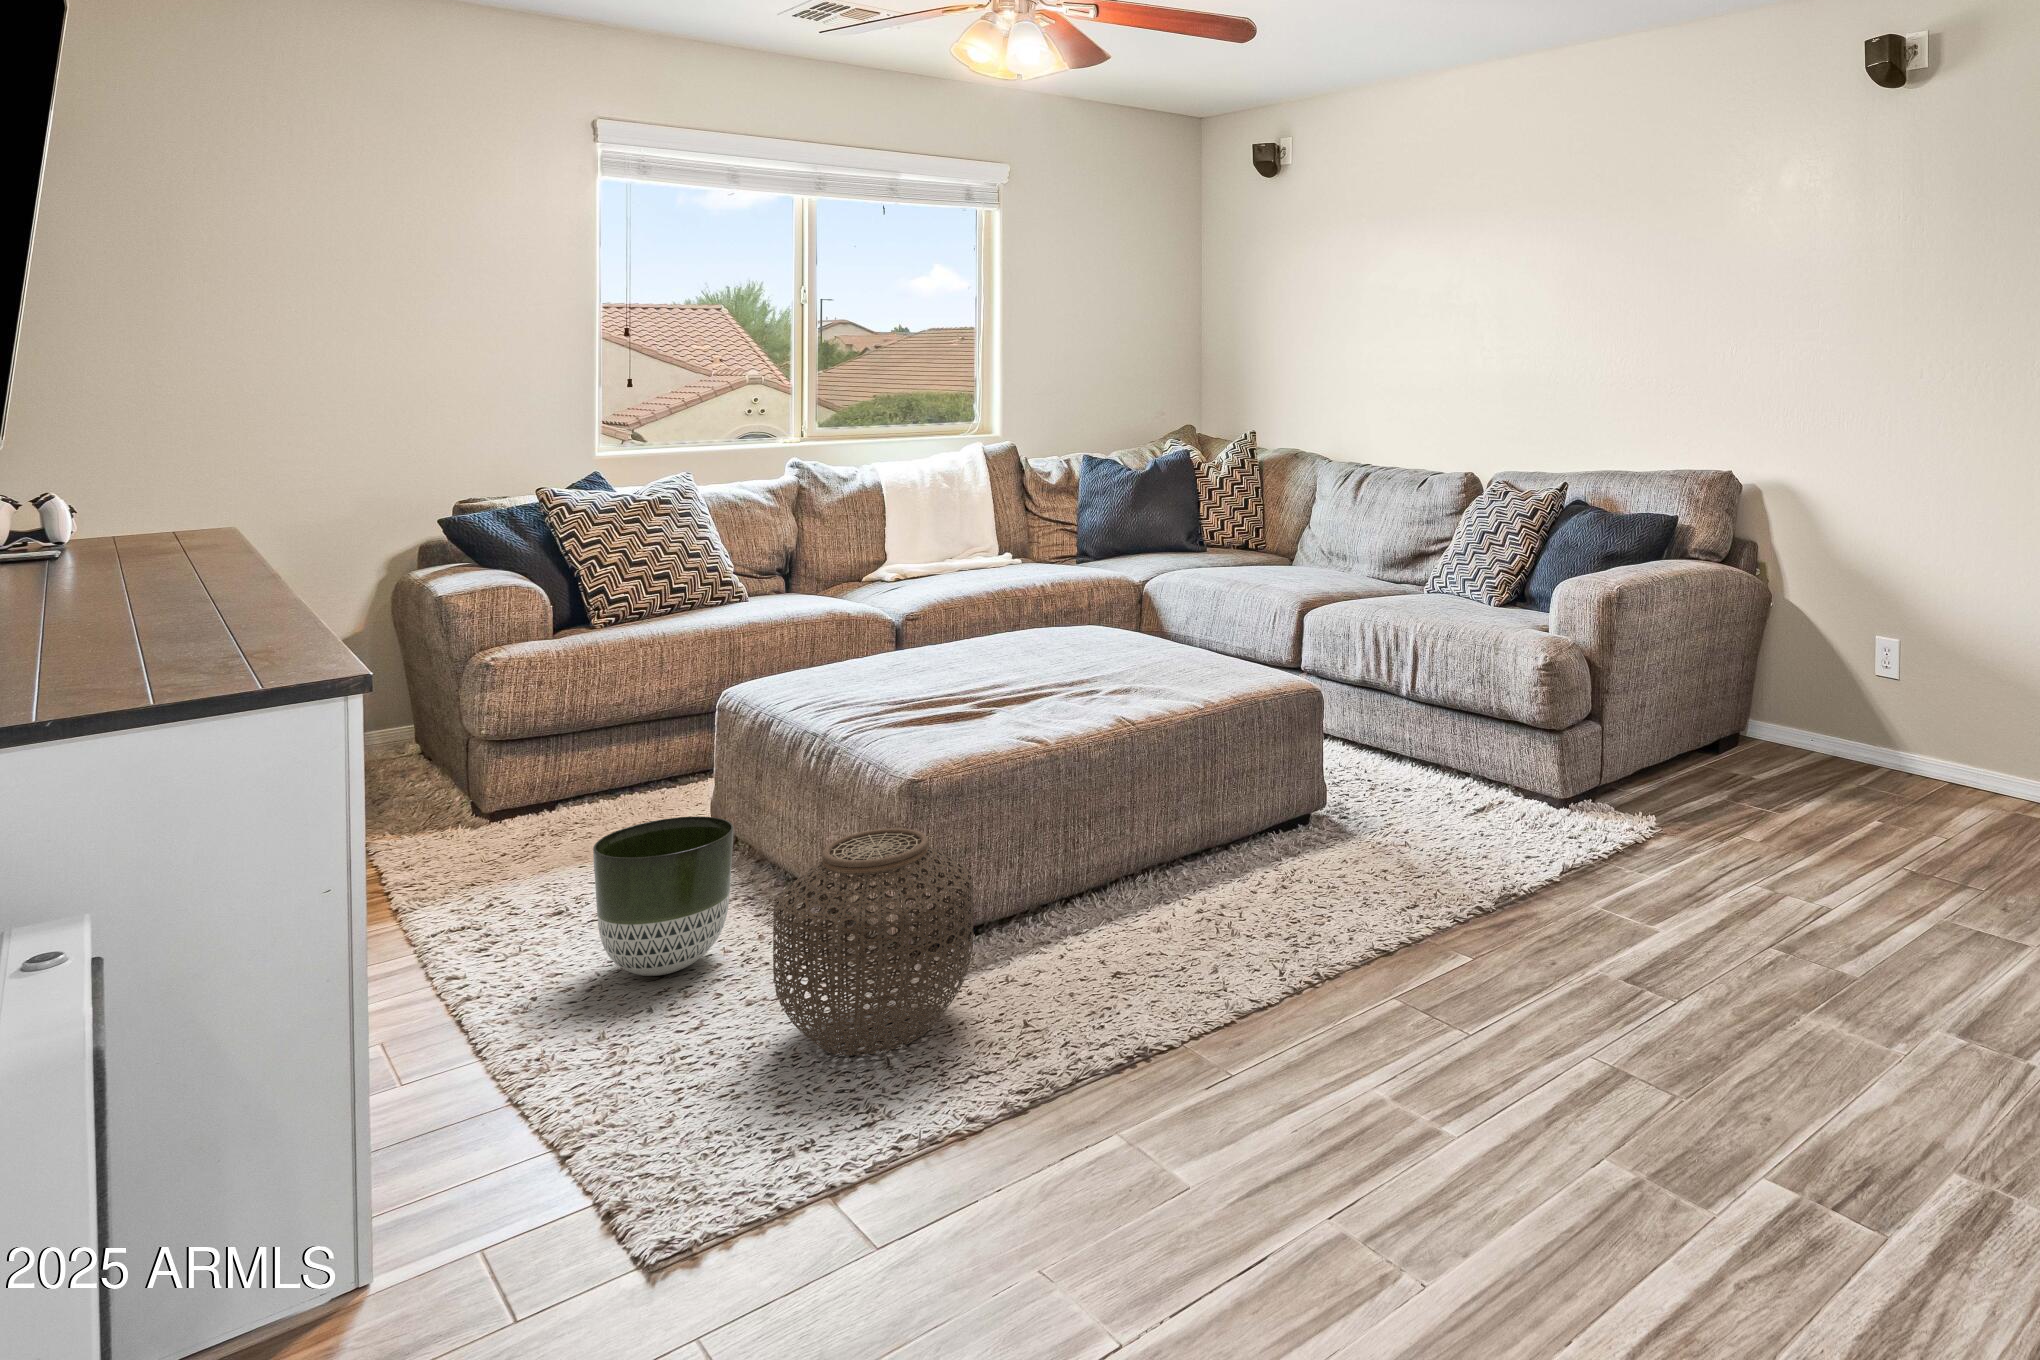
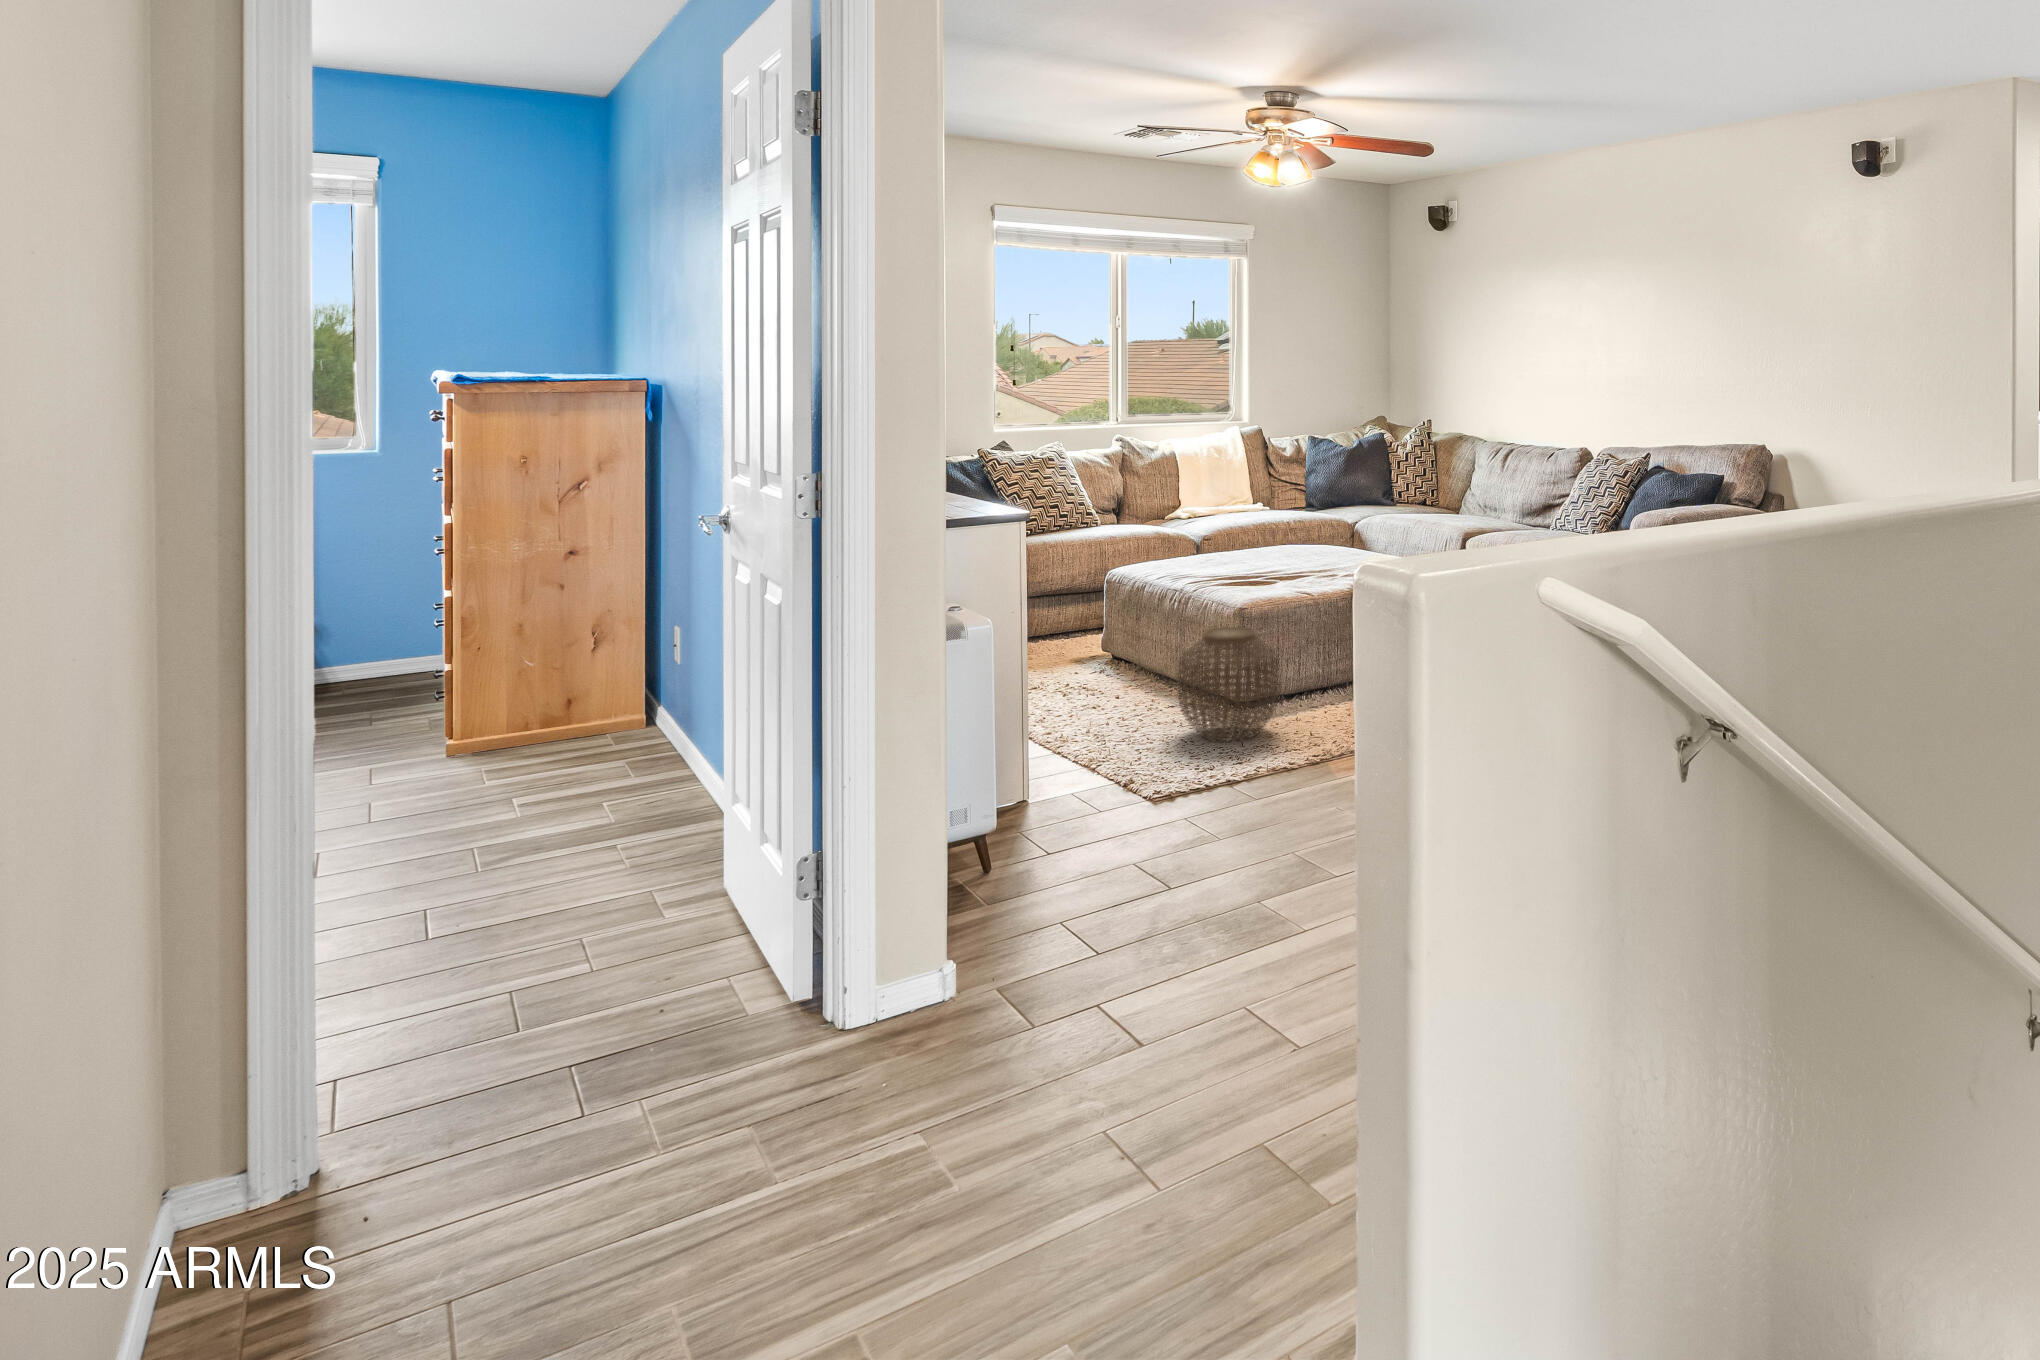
planter: present [593,816,734,976] -> none [1071,628,1141,711]

